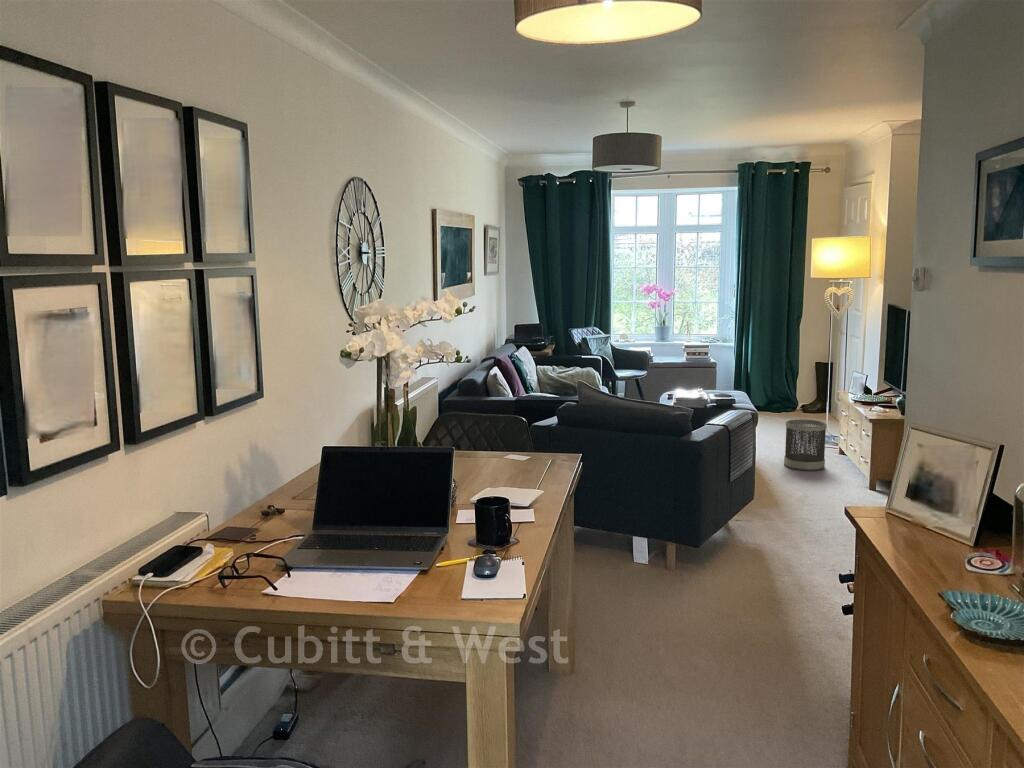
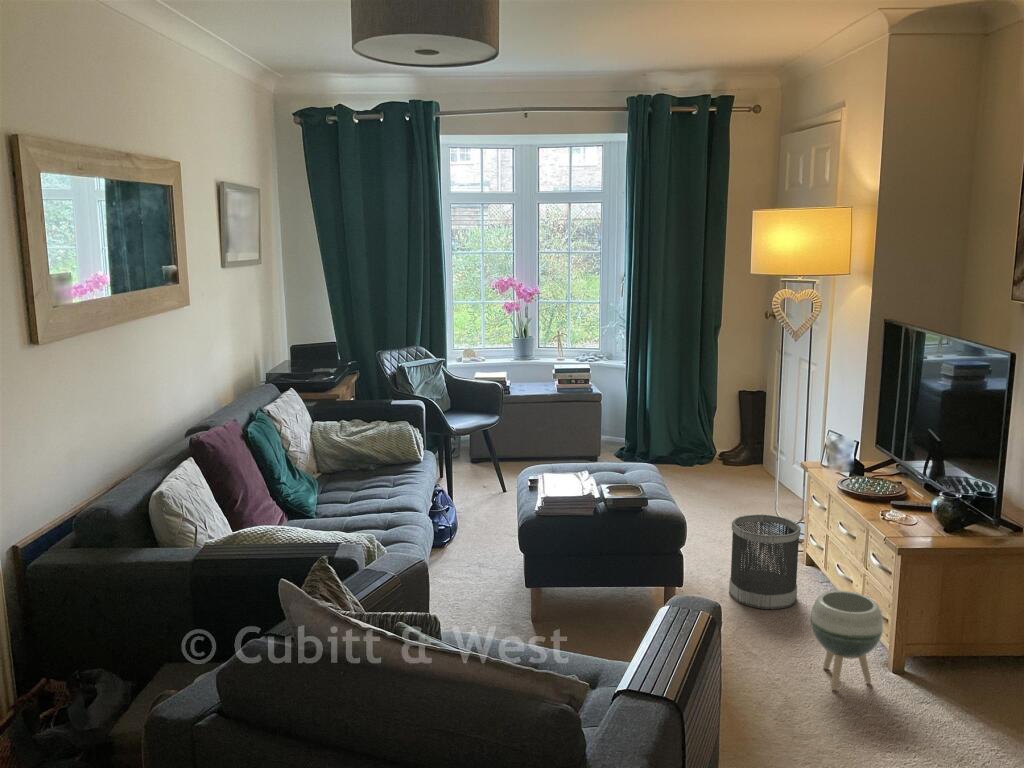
planter: none [819,447,858,497] -> present [811,591,883,690]

